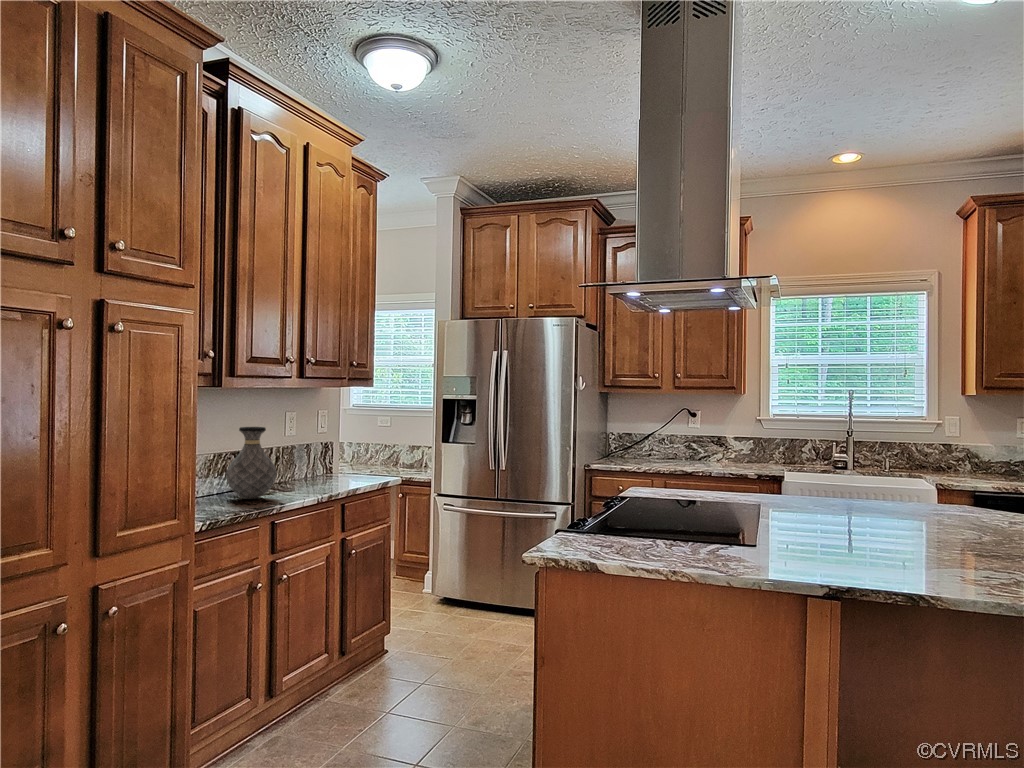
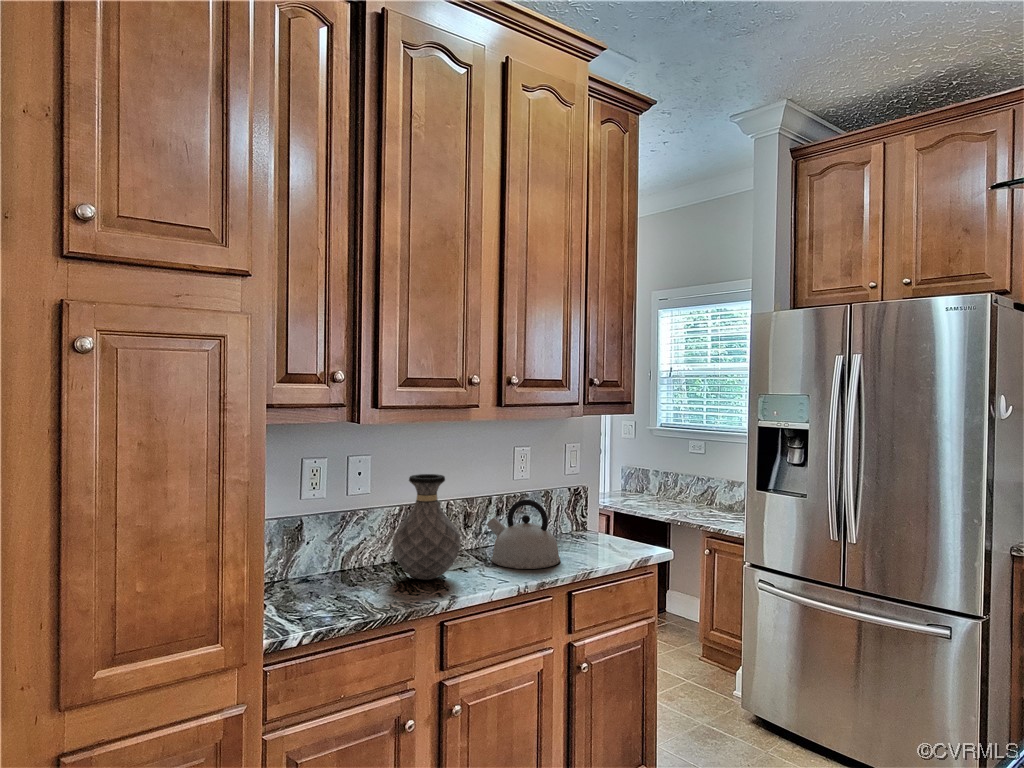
kettle: none [279,446,333,491] -> present [486,500,560,569]

